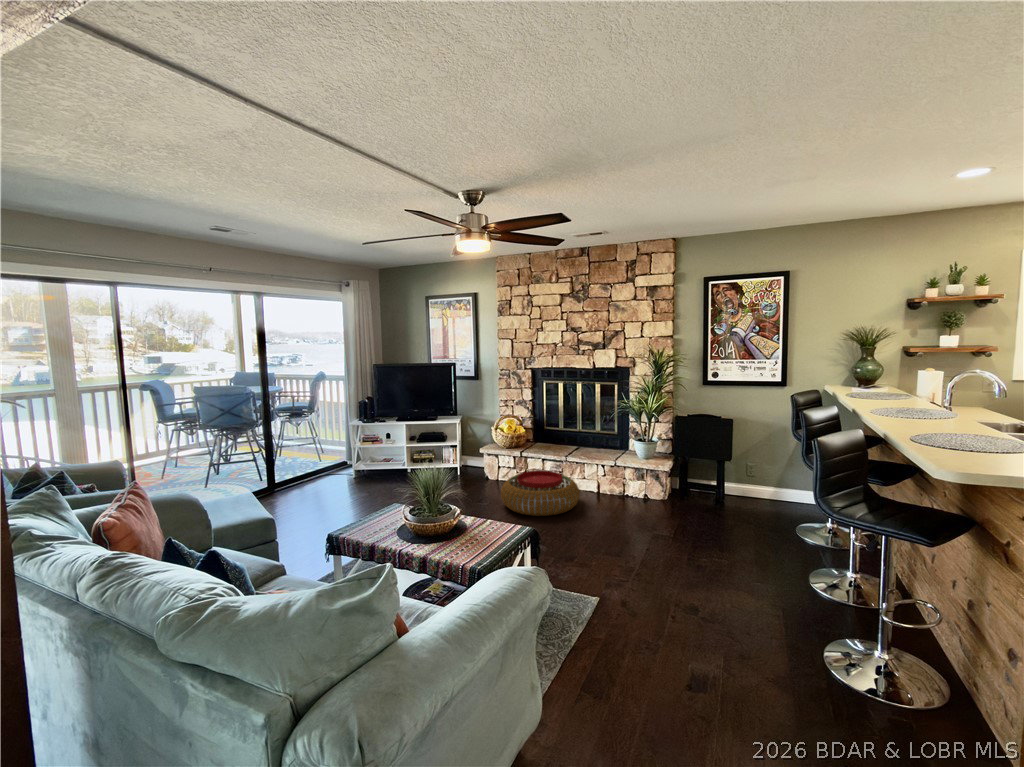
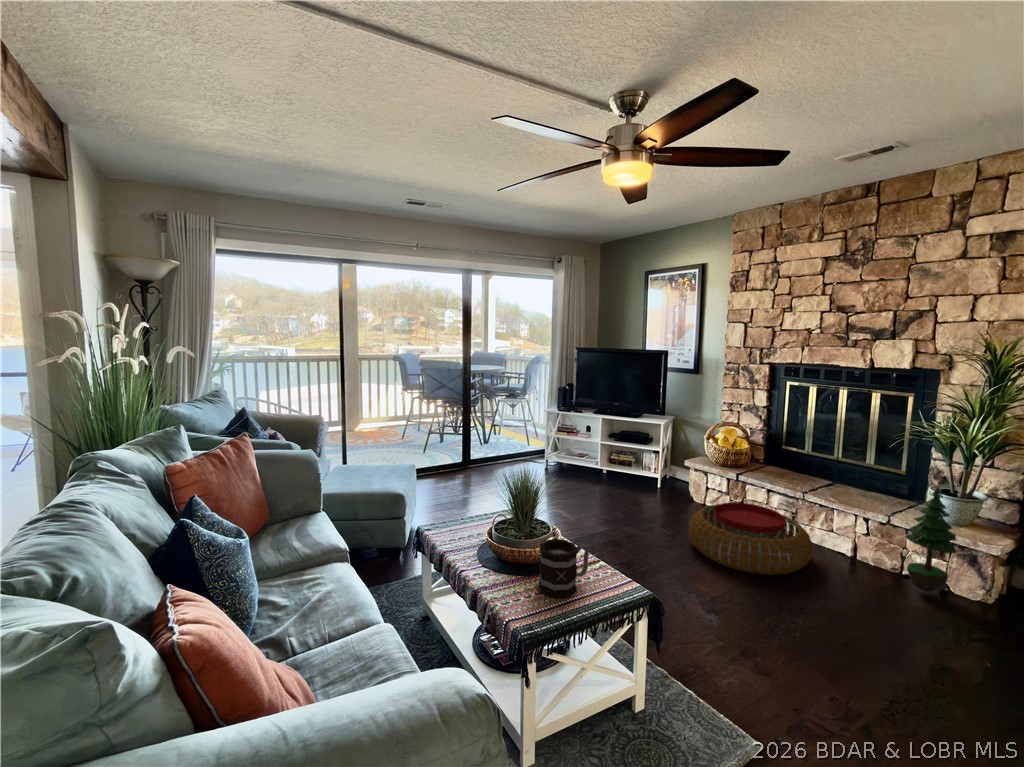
potted tree: none [626,437,651,504] -> present [905,487,957,596]
mug: none [462,505,490,543] -> present [539,539,589,598]

